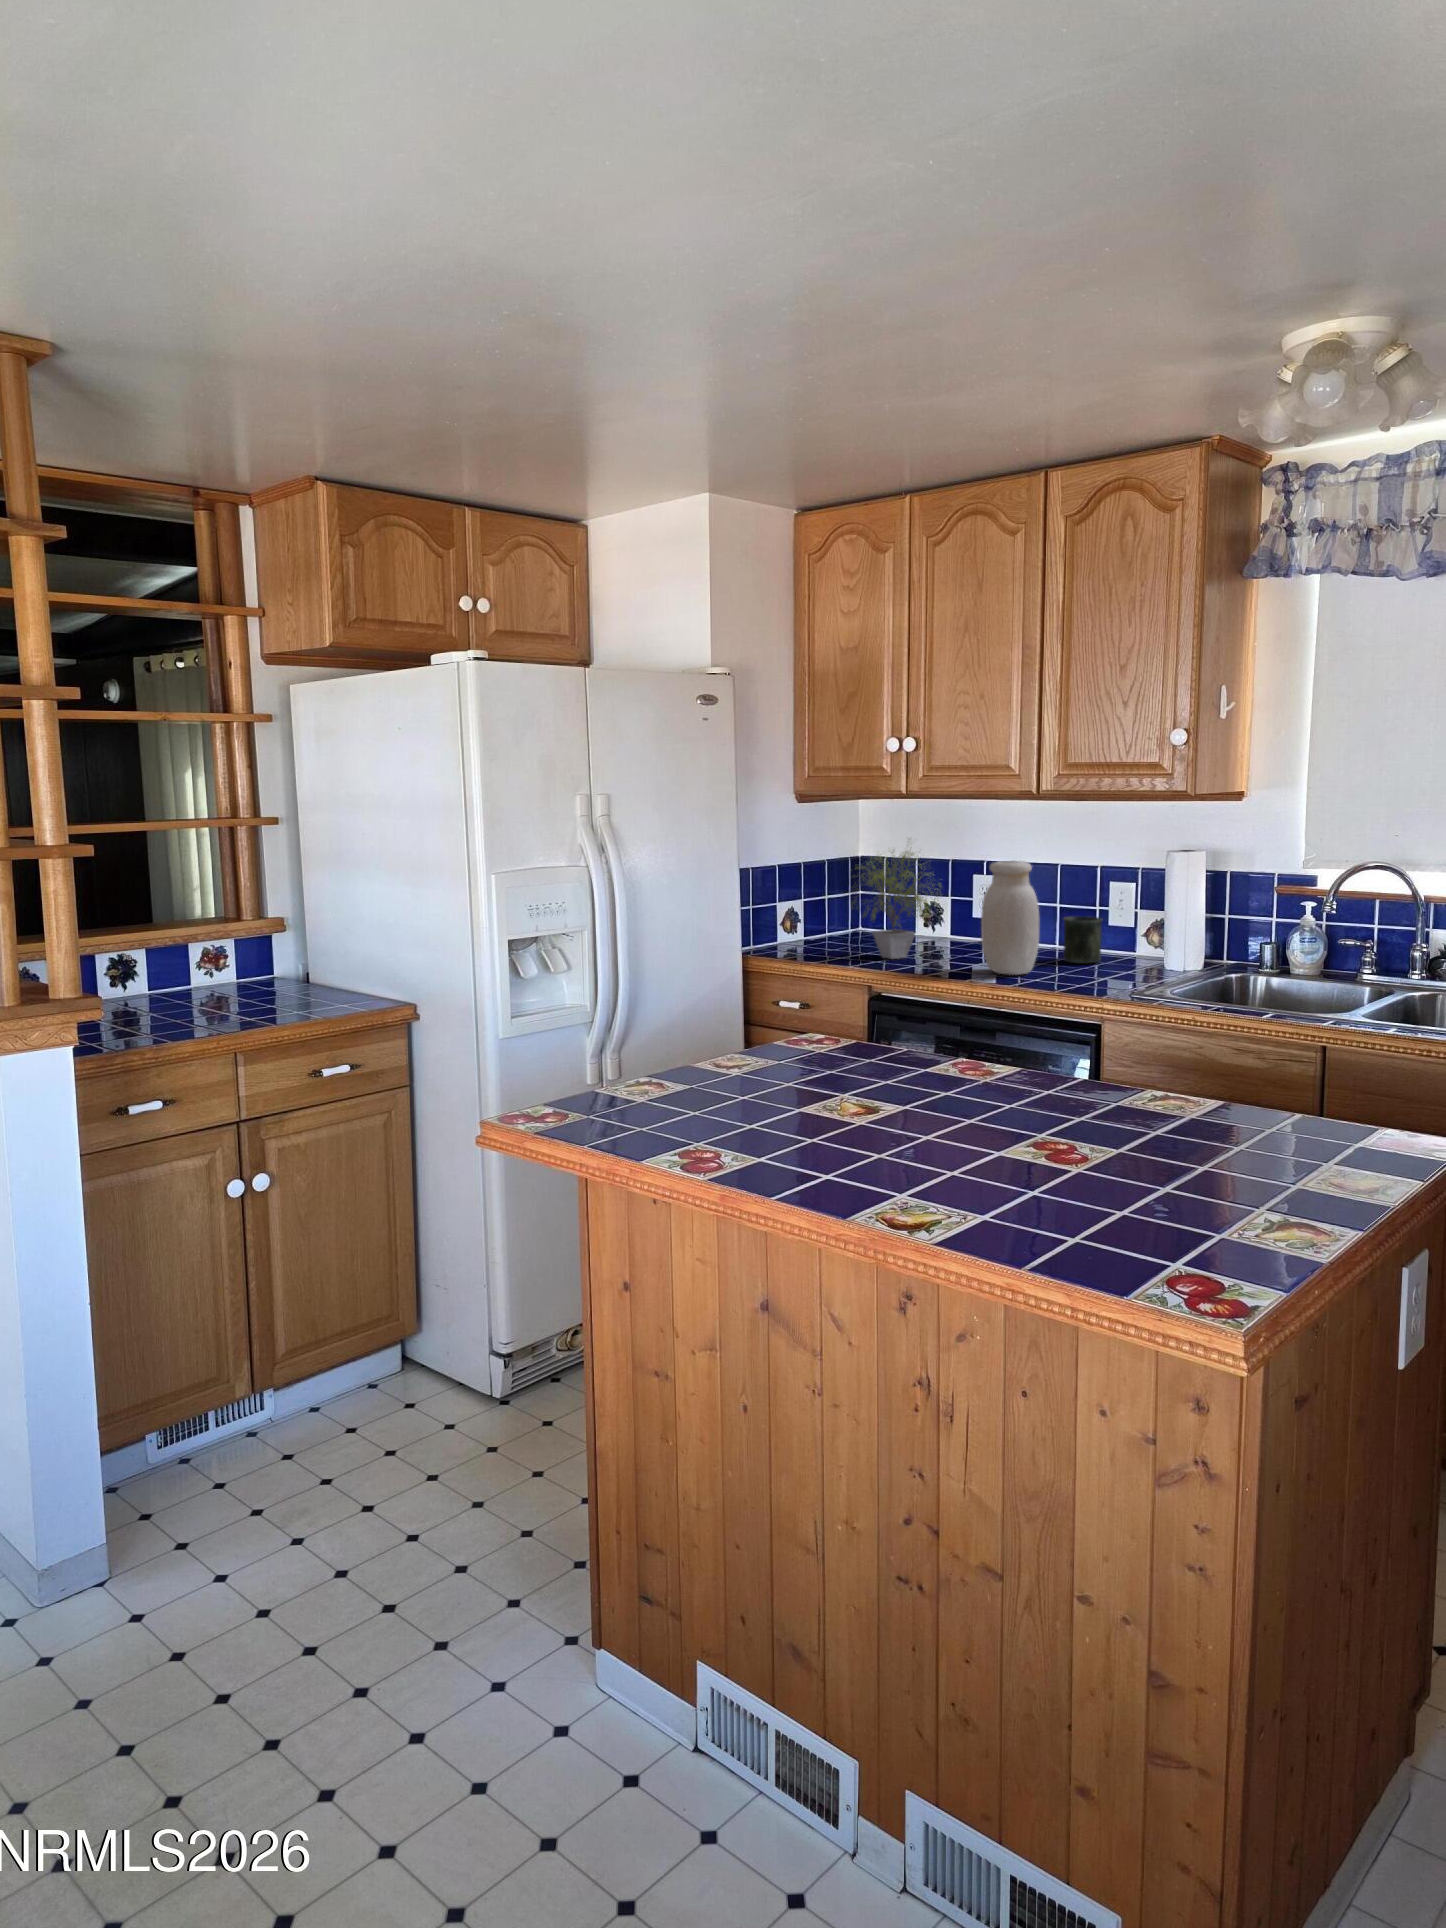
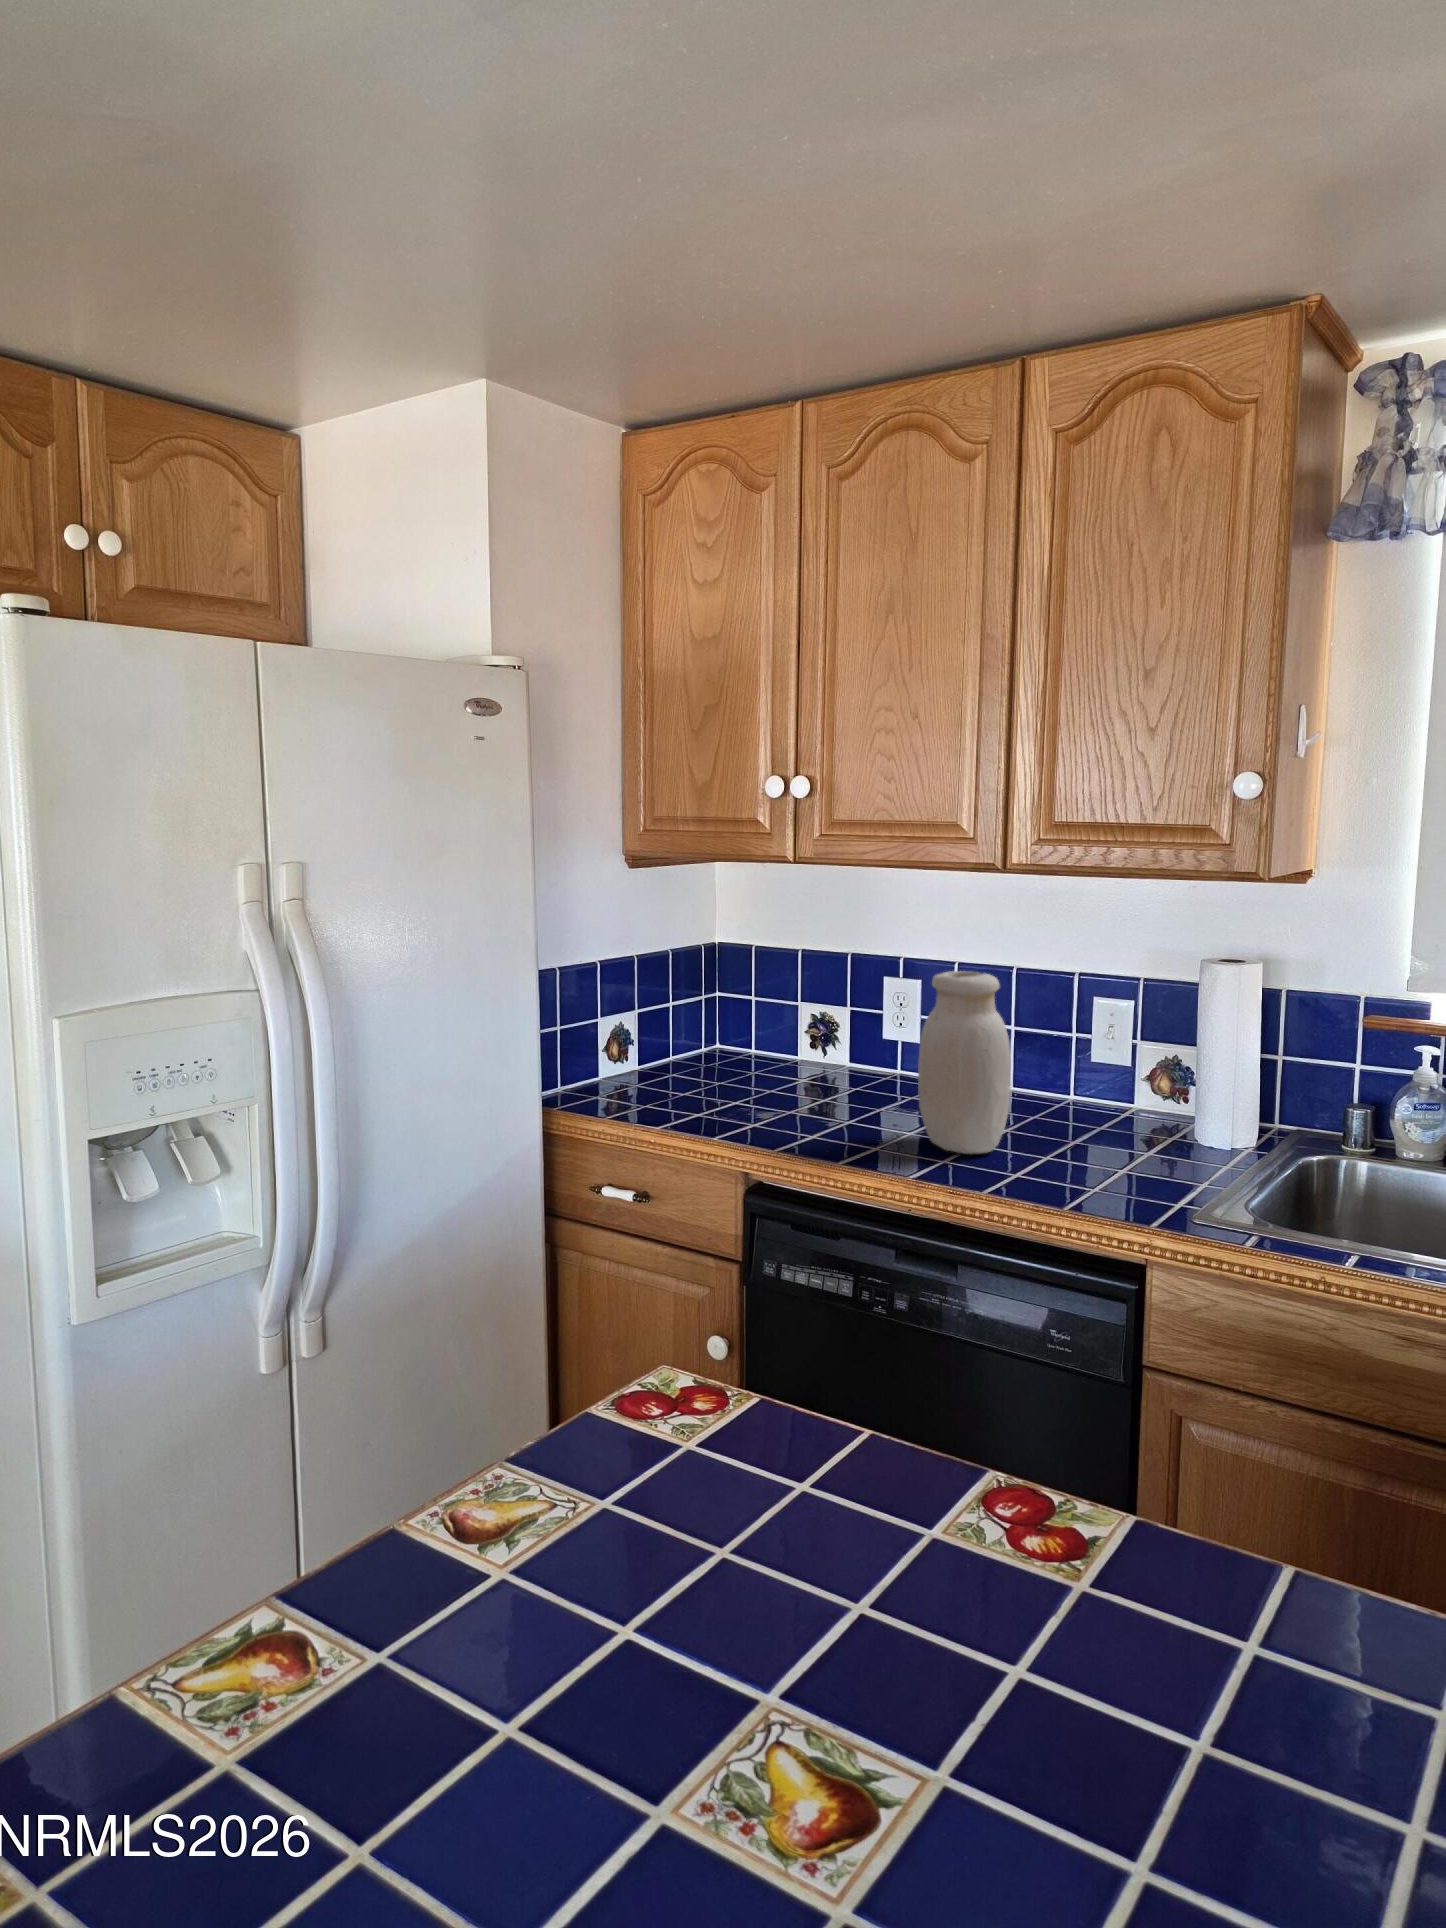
potted plant: present [851,849,940,959] -> none [697,927,857,1113]
mug: present [1063,916,1102,963] -> none [1032,1049,1093,1125]

